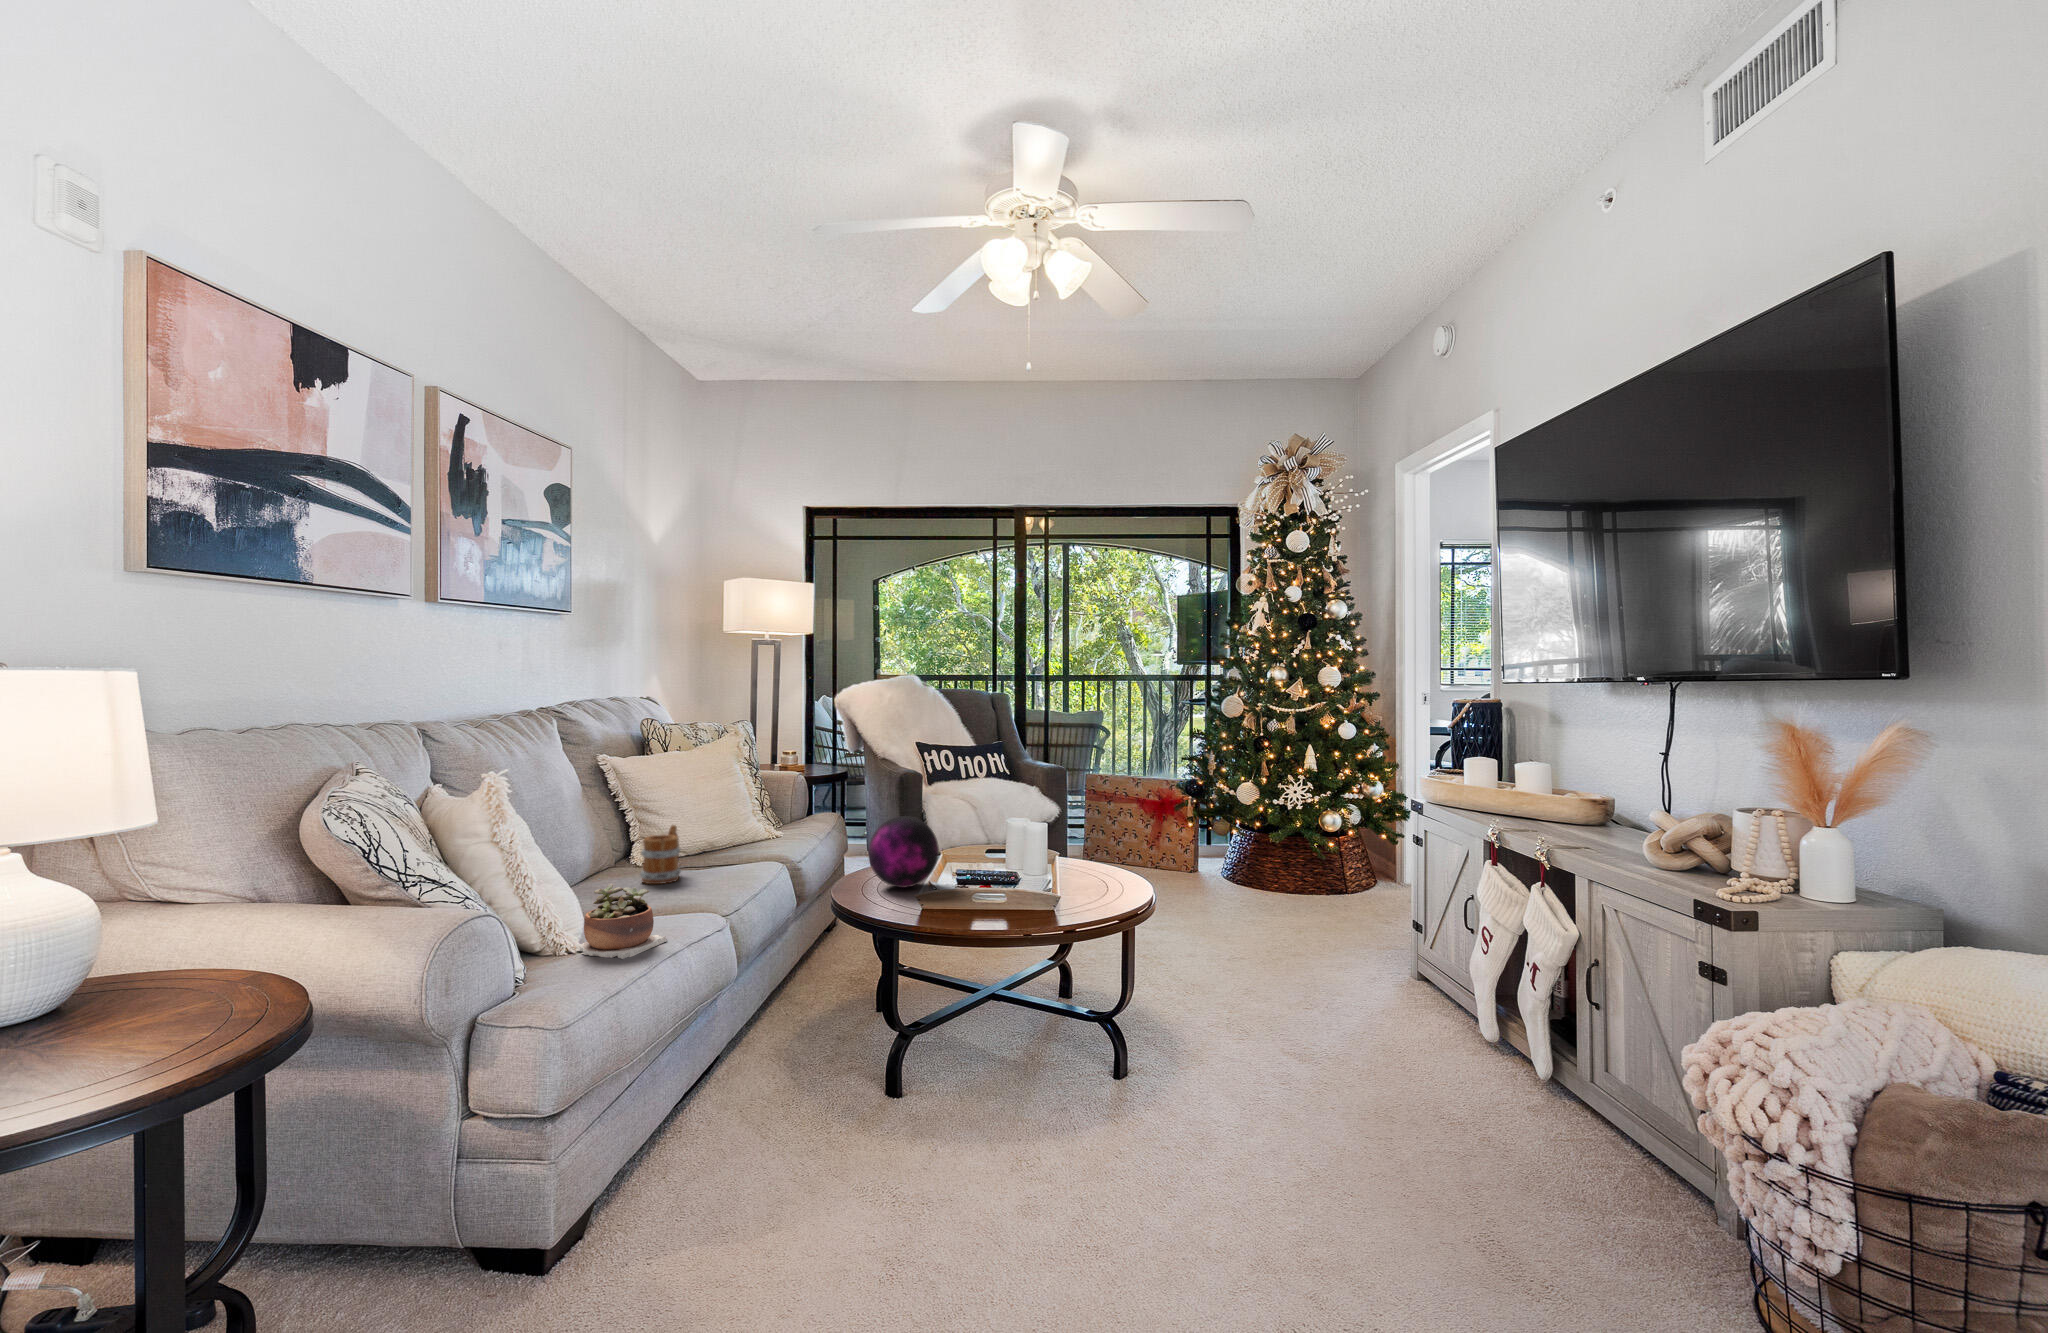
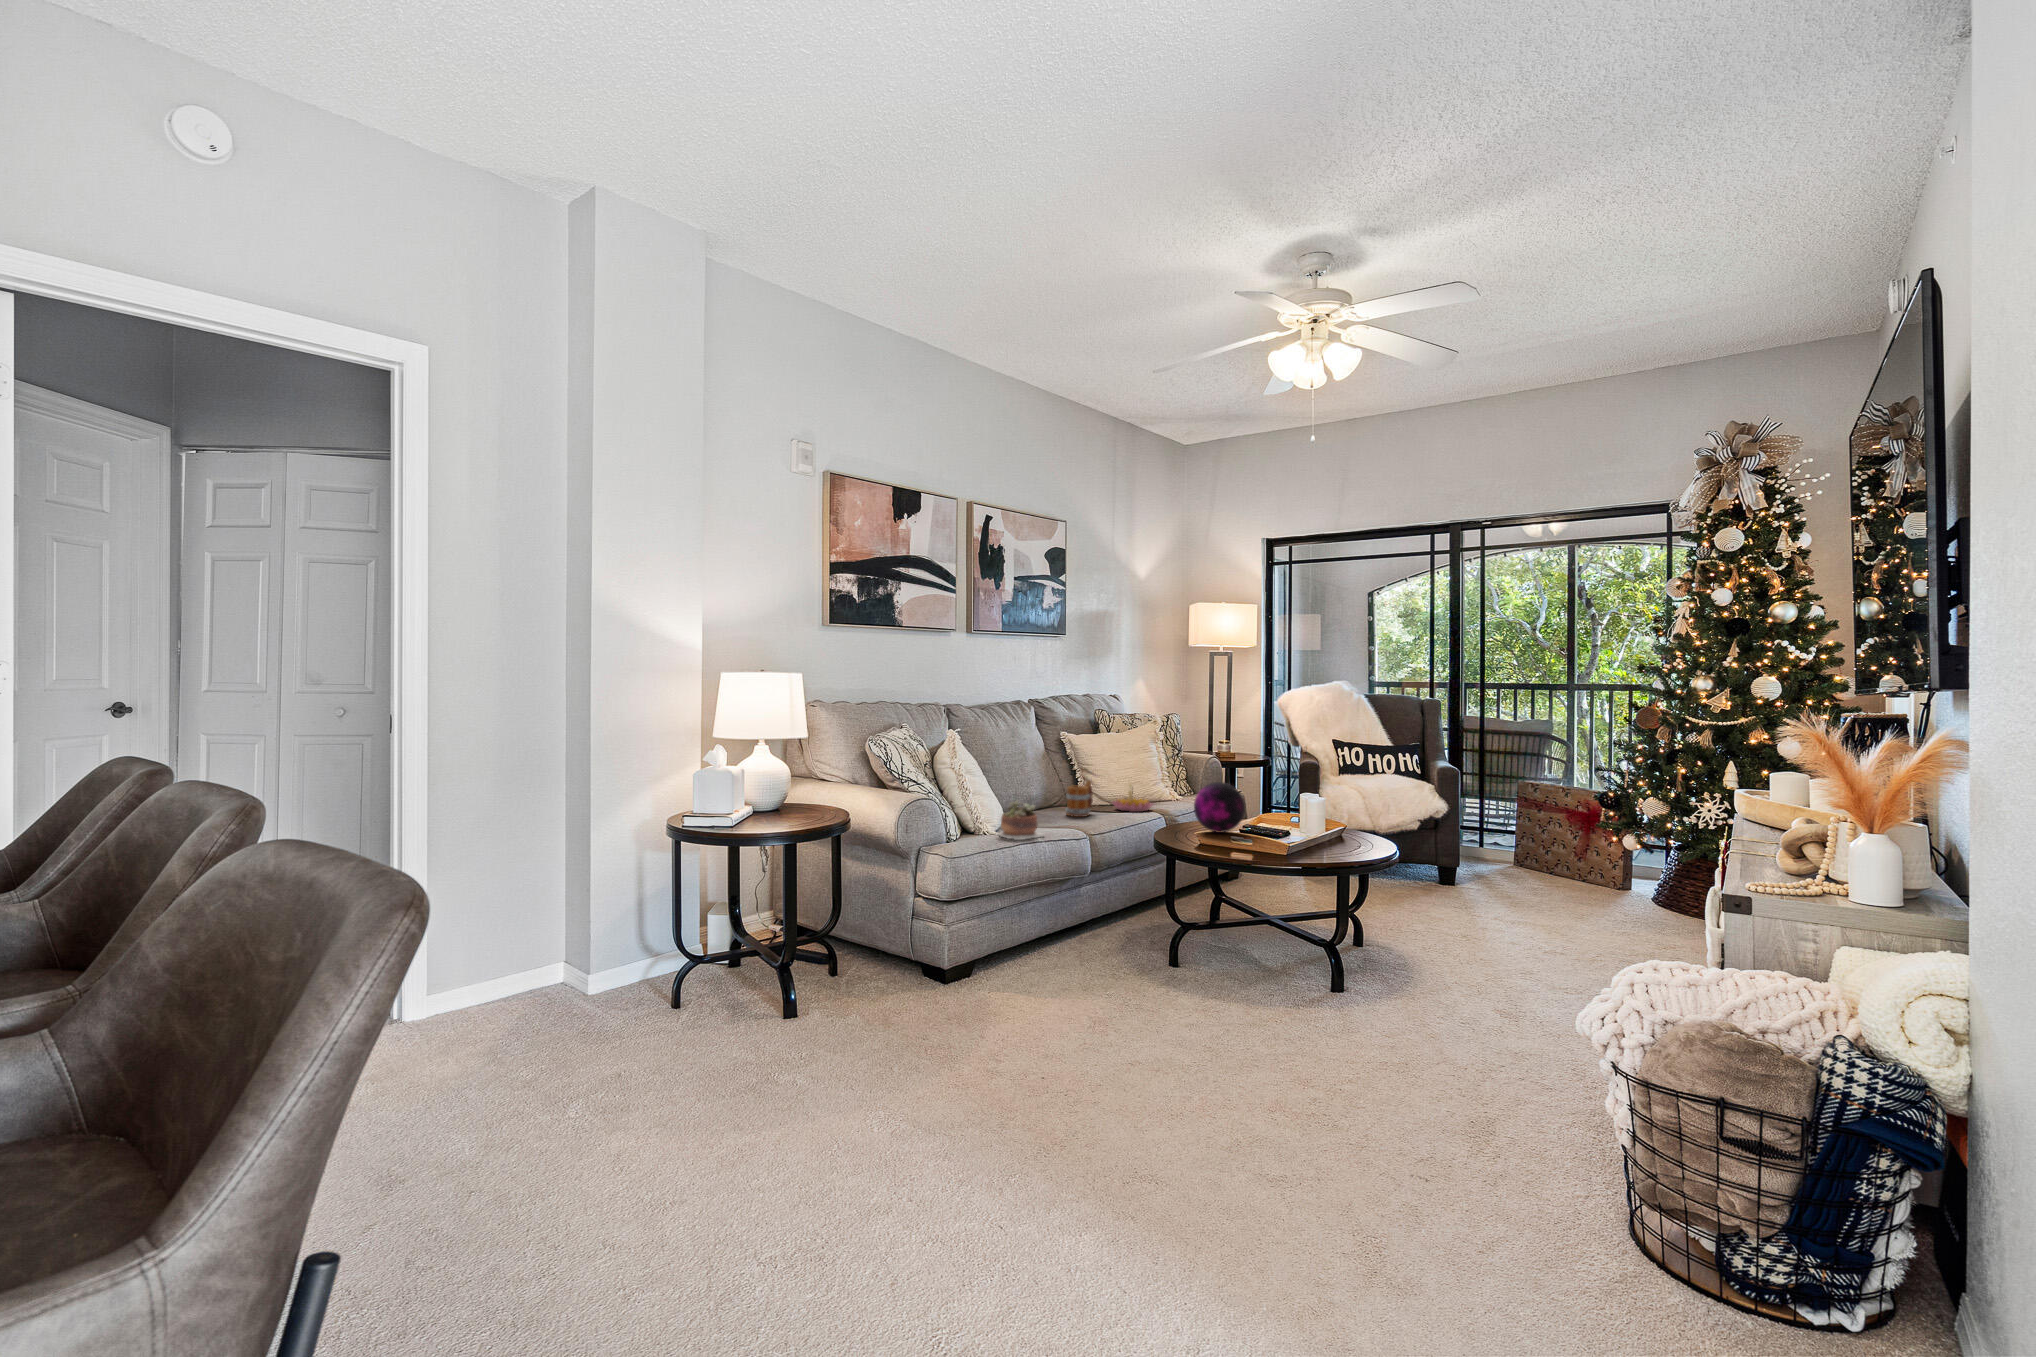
candle holder: none [695,819,758,862] -> present [1113,785,1153,812]

